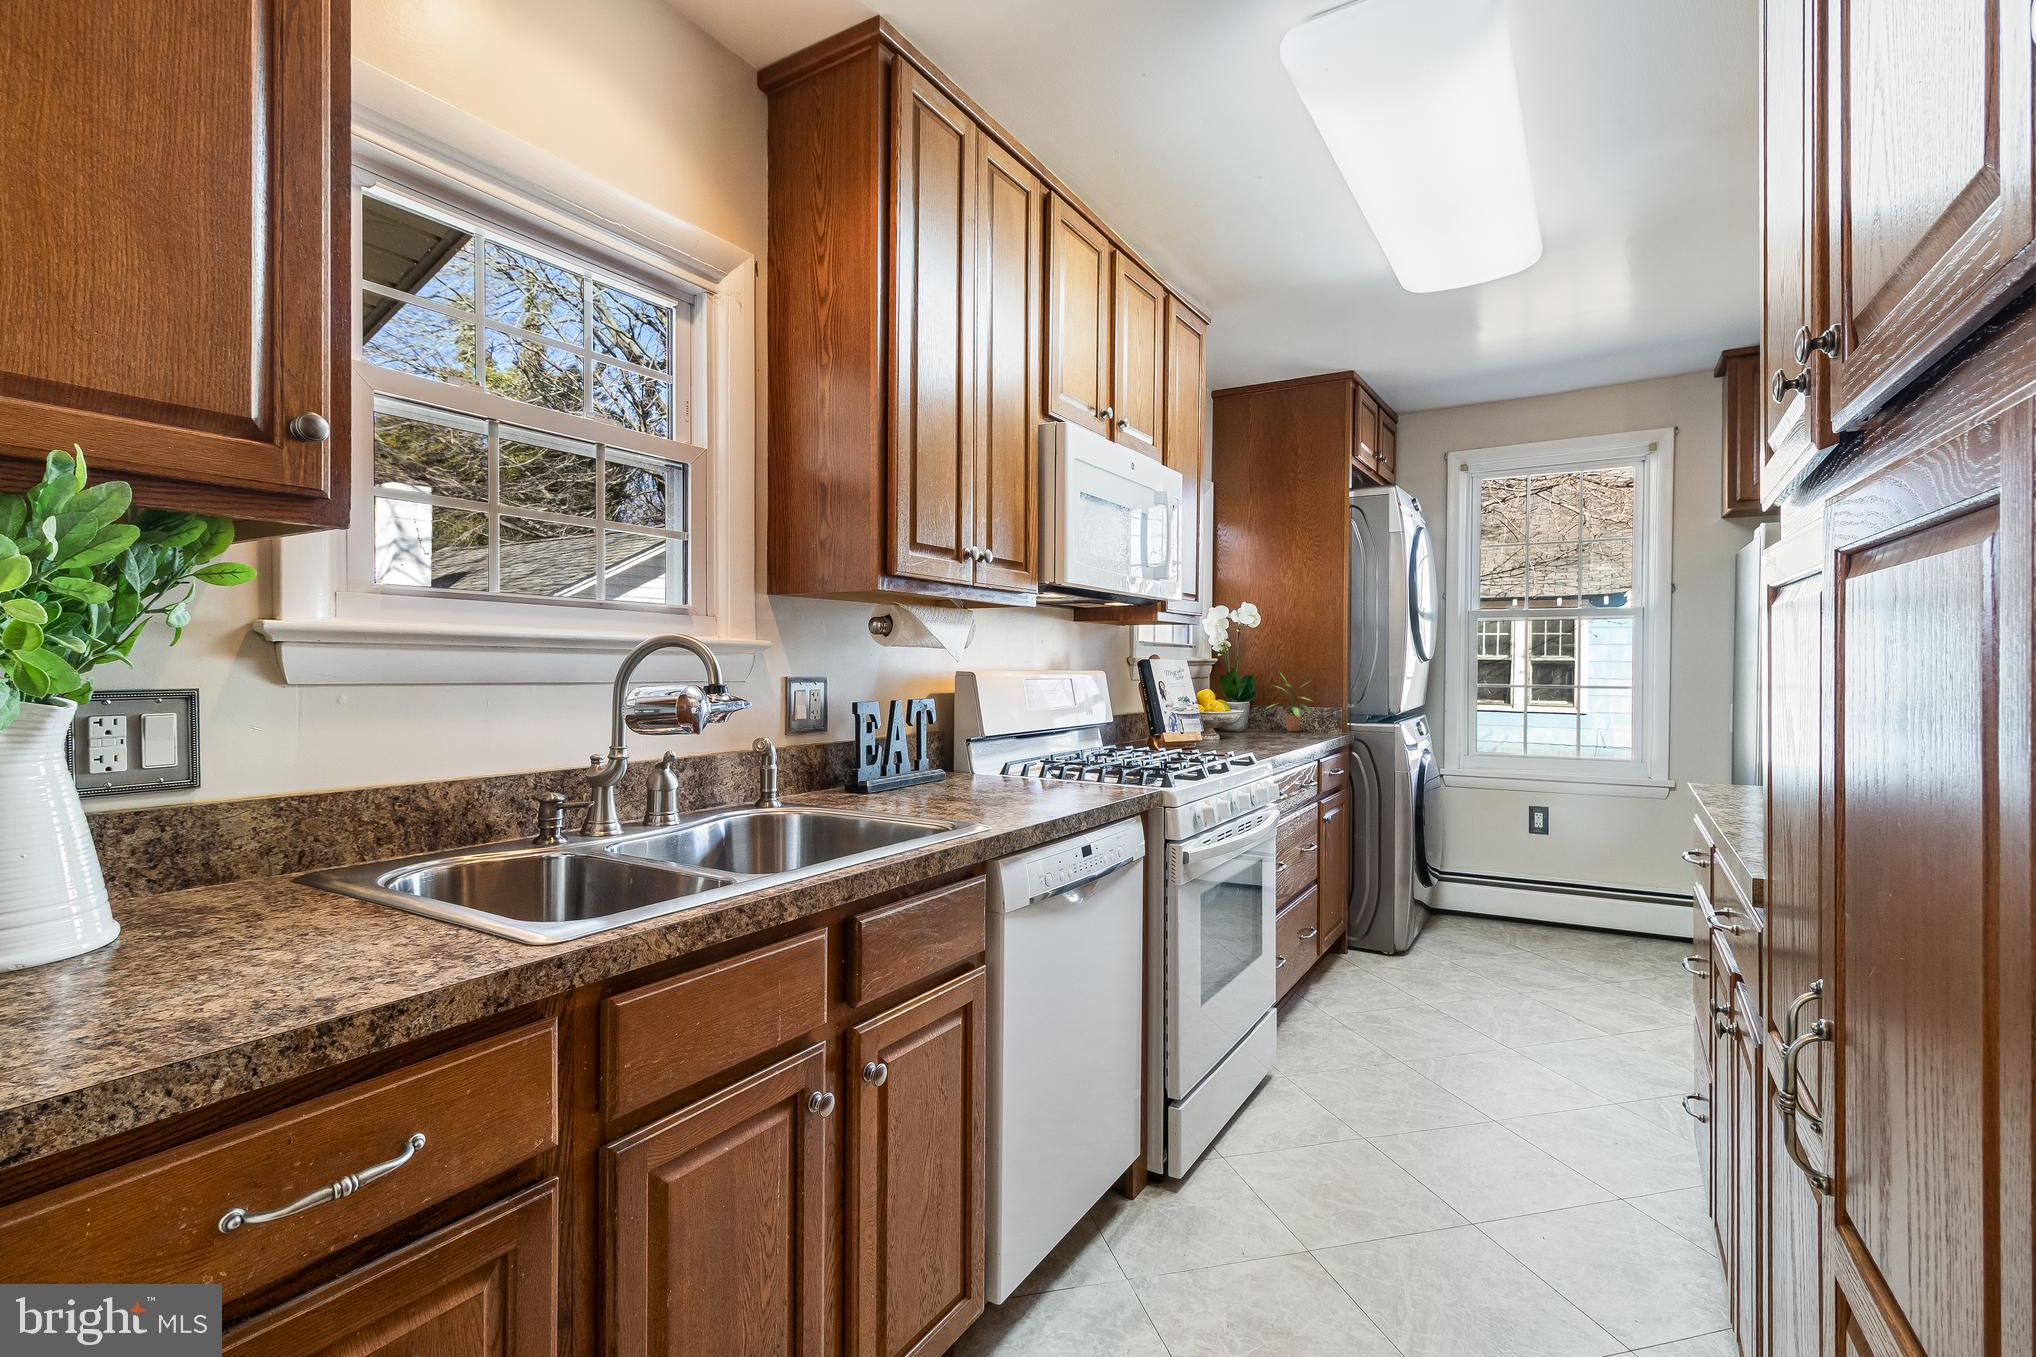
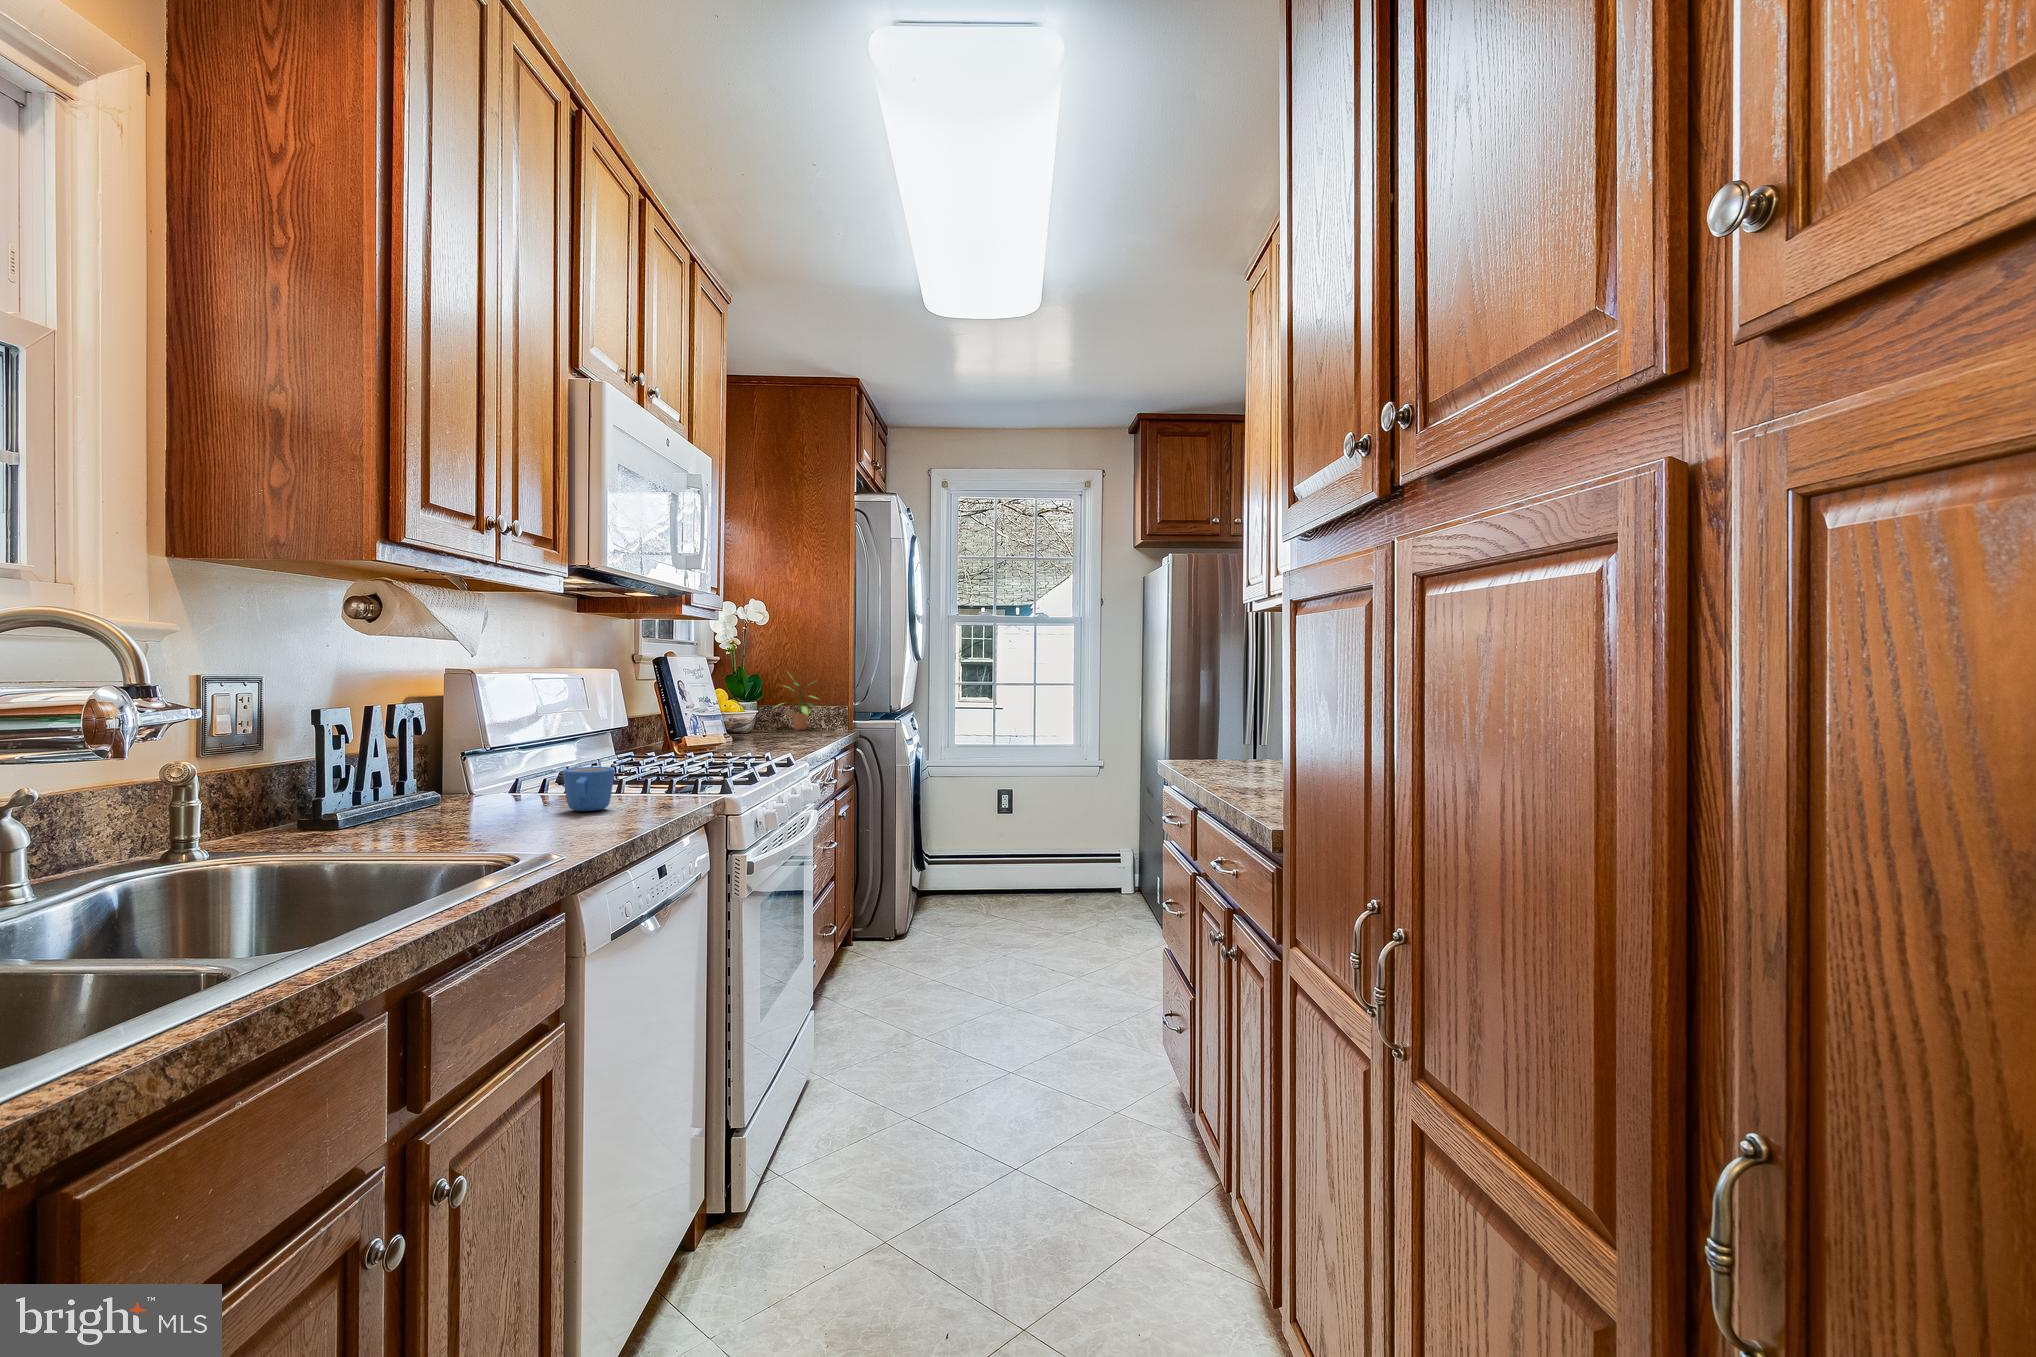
mug: none [1019,757,1060,794] -> present [563,767,615,811]

